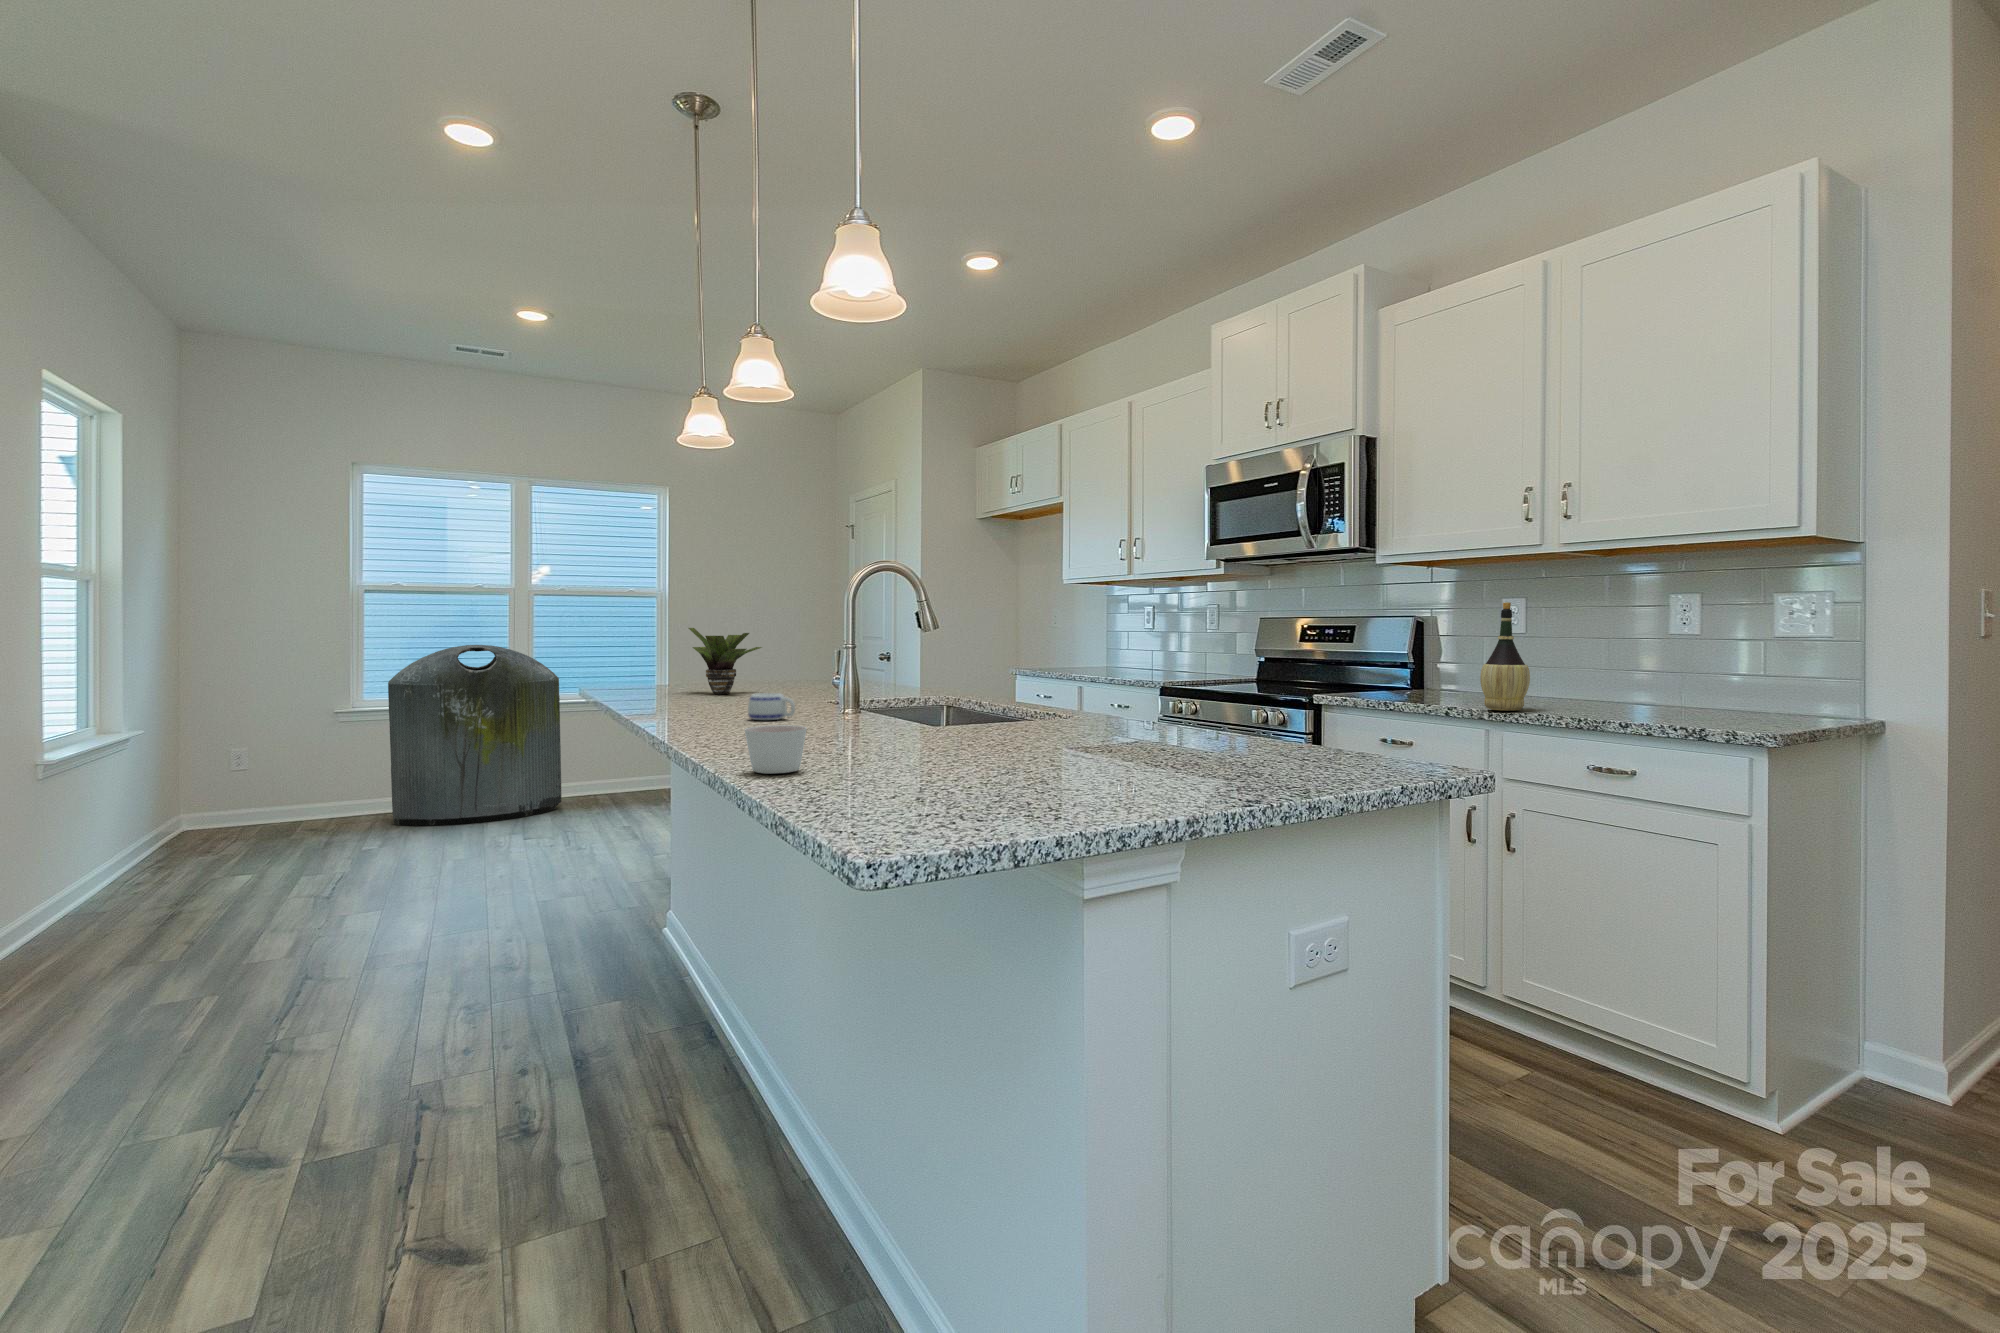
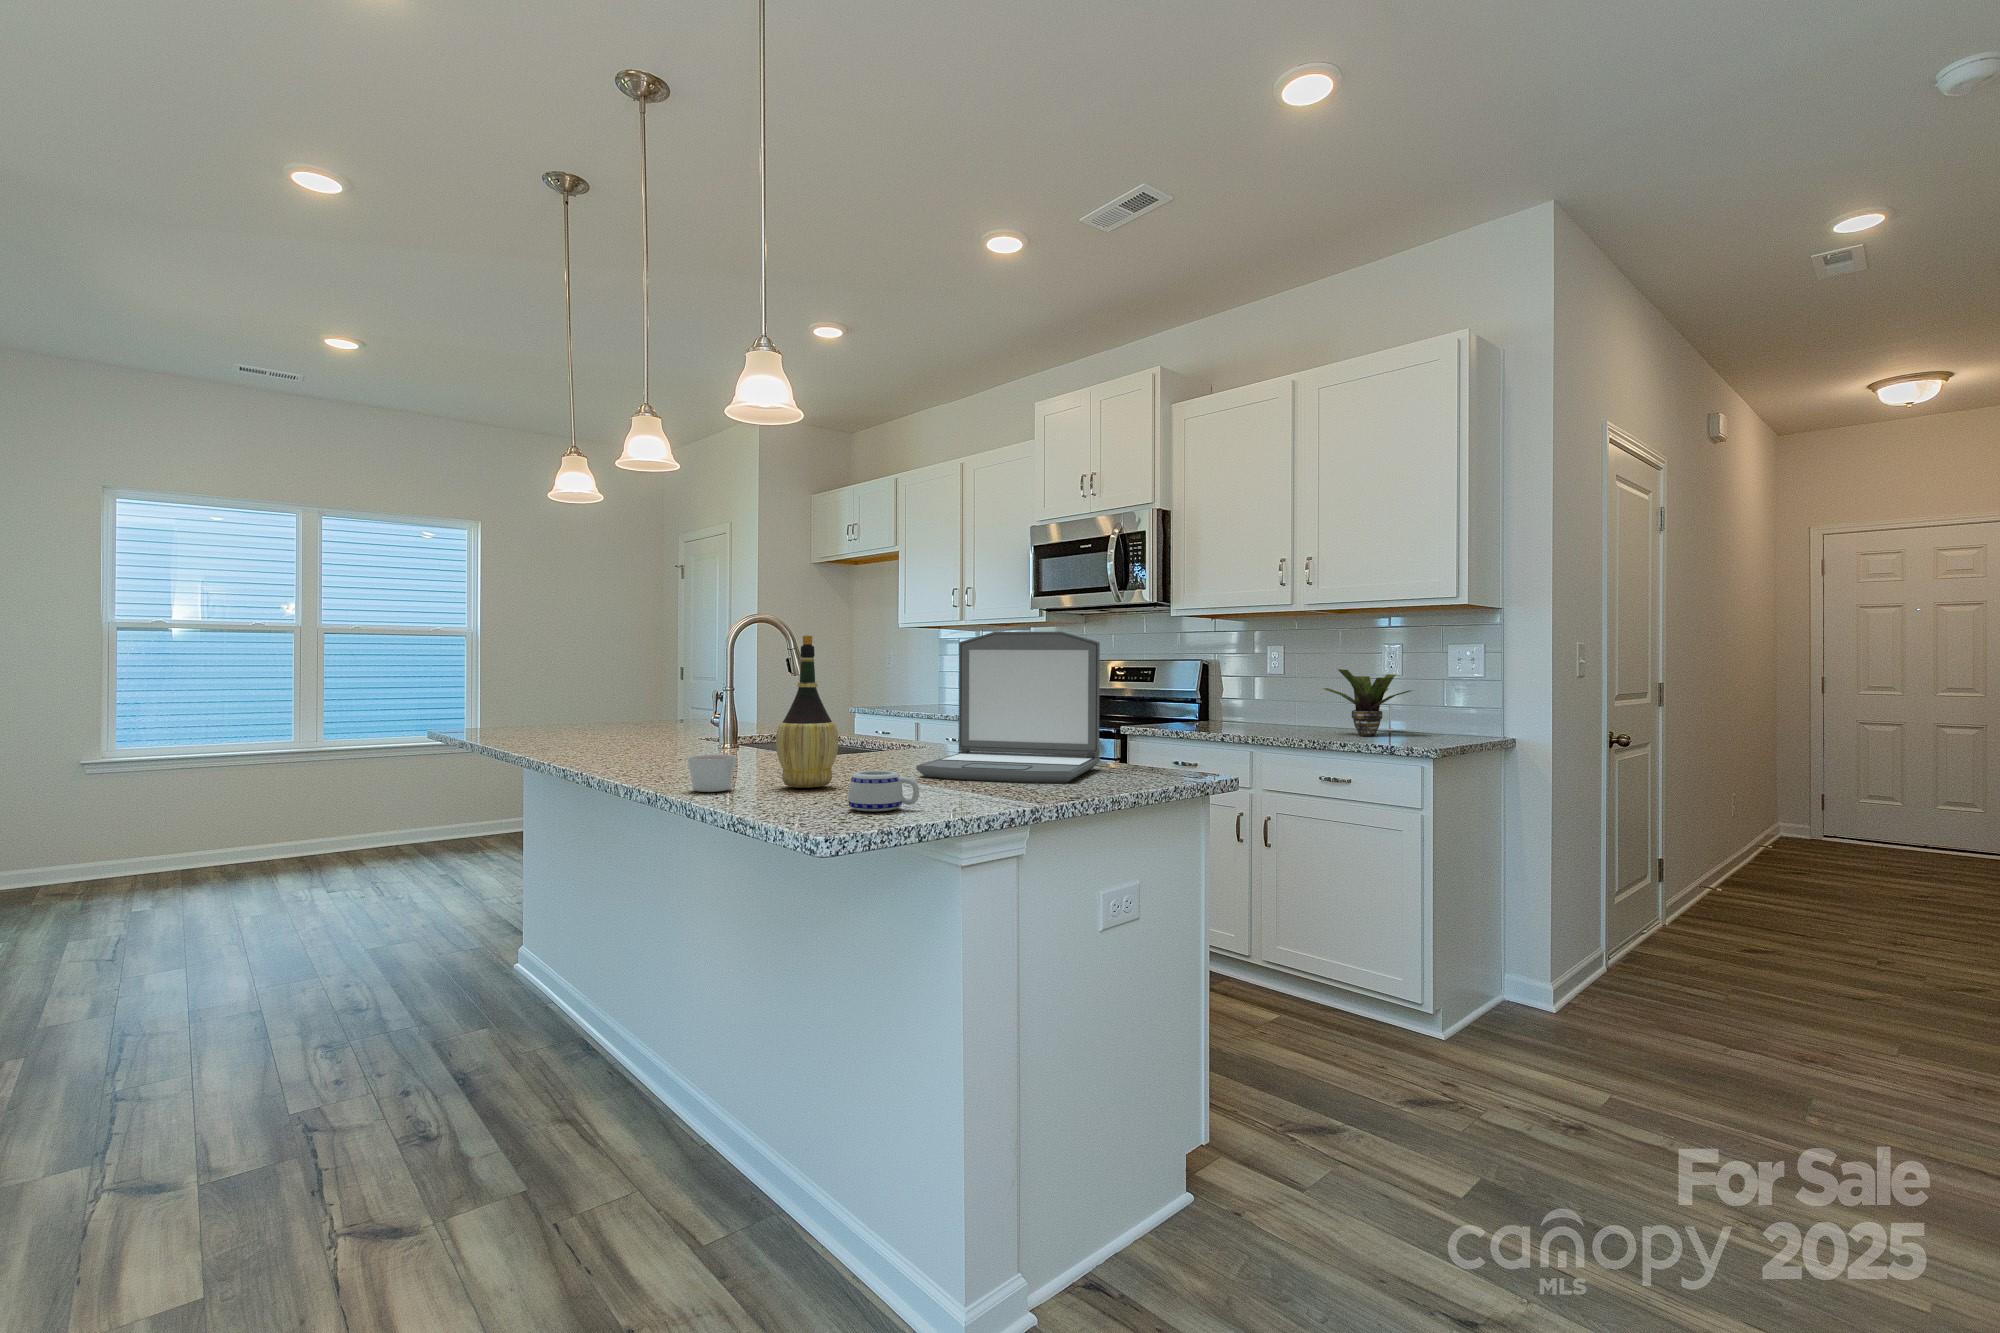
laptop: none [1046,570,1294,772] -> present [916,632,1100,783]
wine bottle: present [1480,602,1530,711] -> present [776,635,838,788]
potted plant: present [688,628,762,694] -> present [1324,669,1411,736]
trash can: present [388,645,561,826] -> none [154,685,356,883]
mug: present [748,693,795,720] -> present [848,770,919,811]

